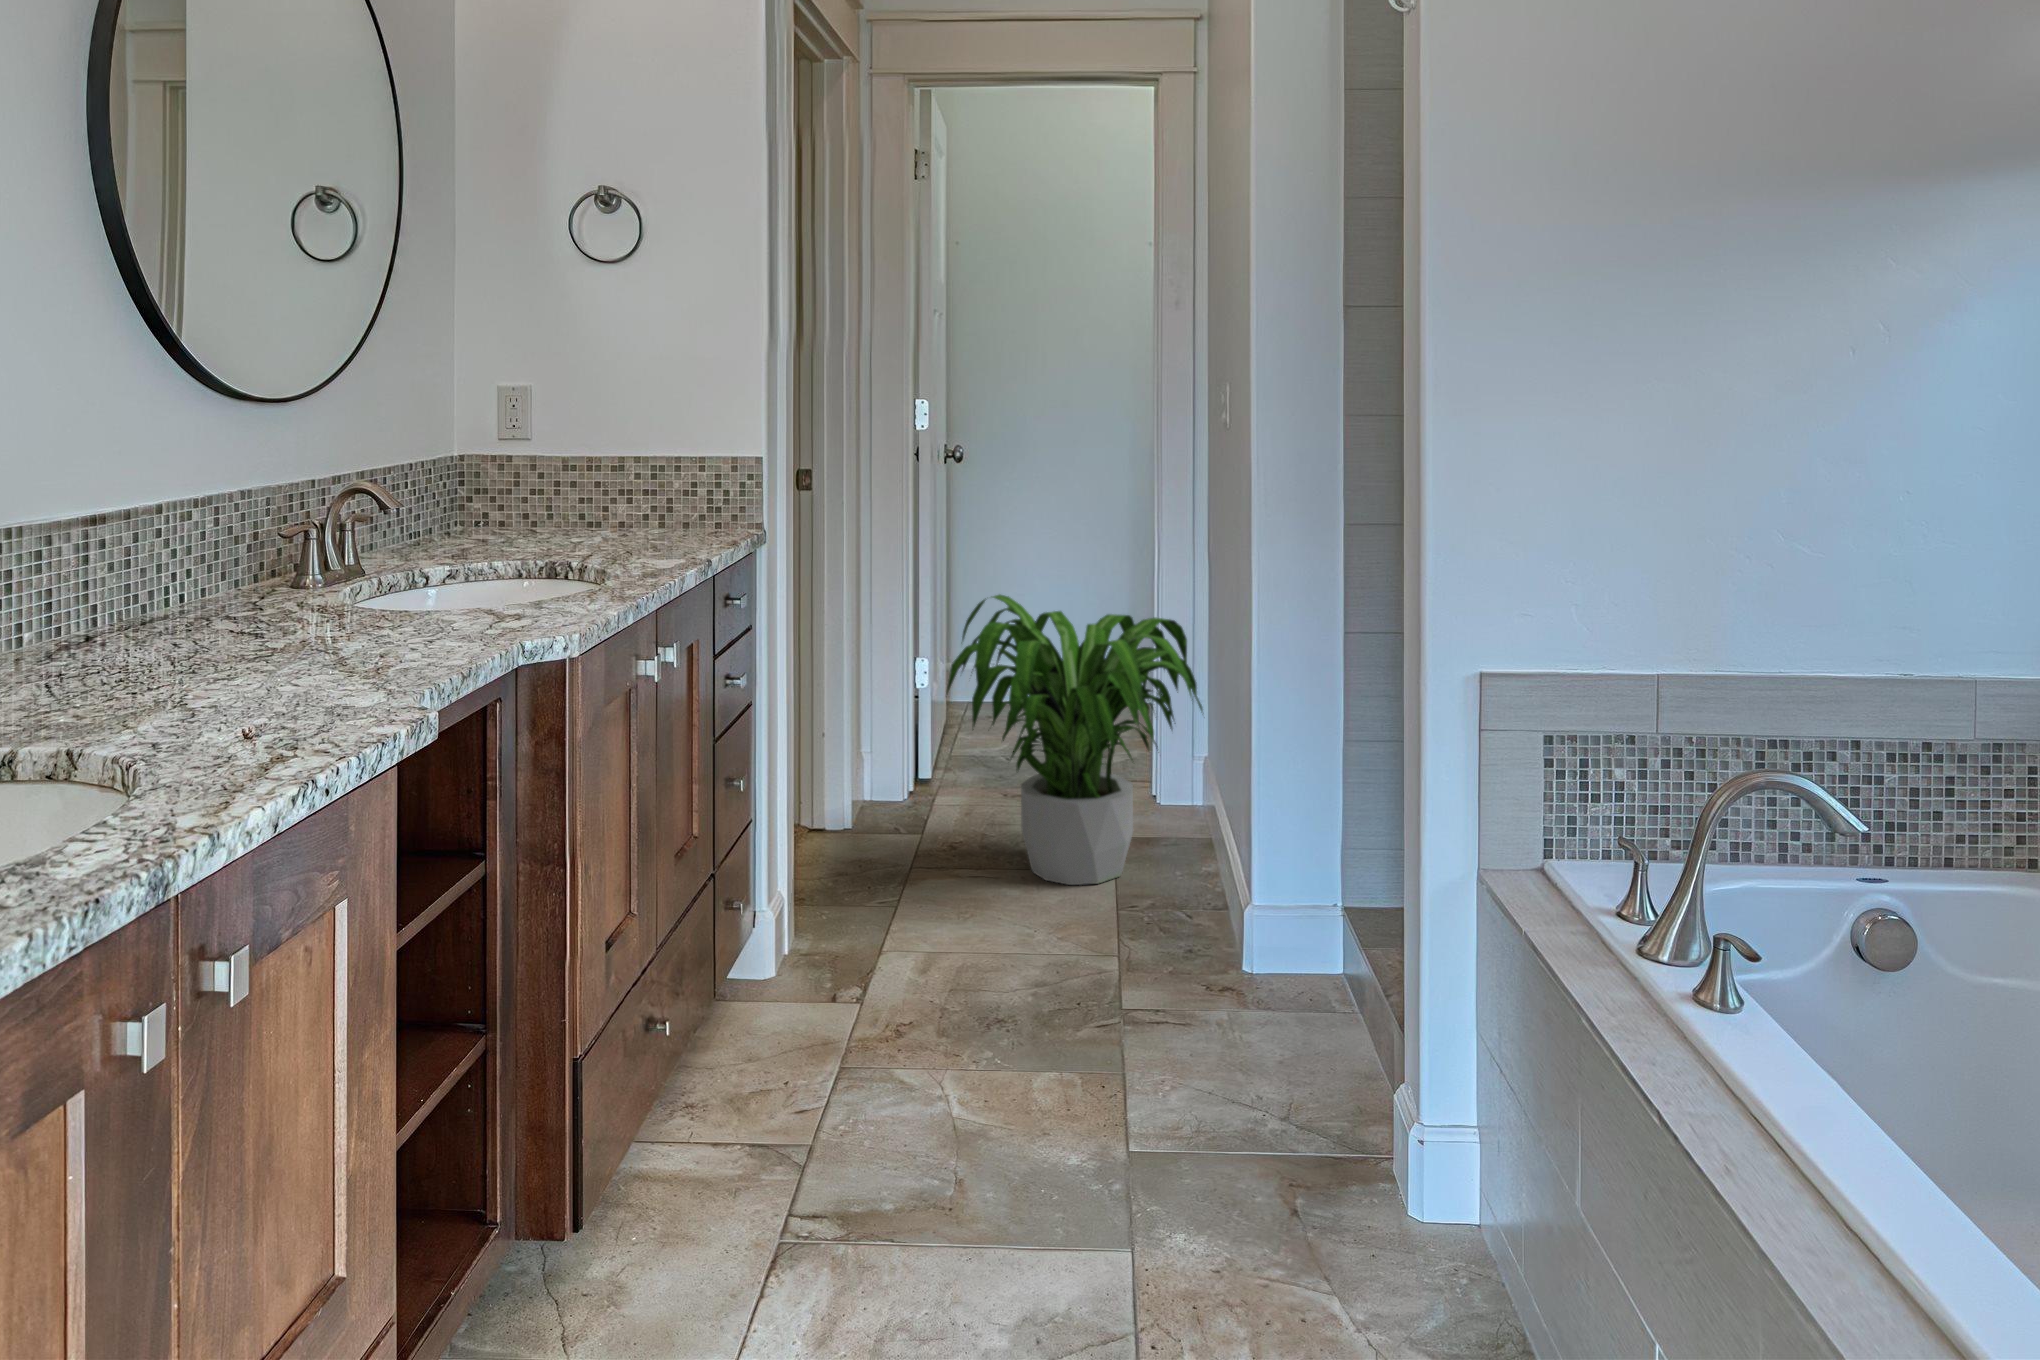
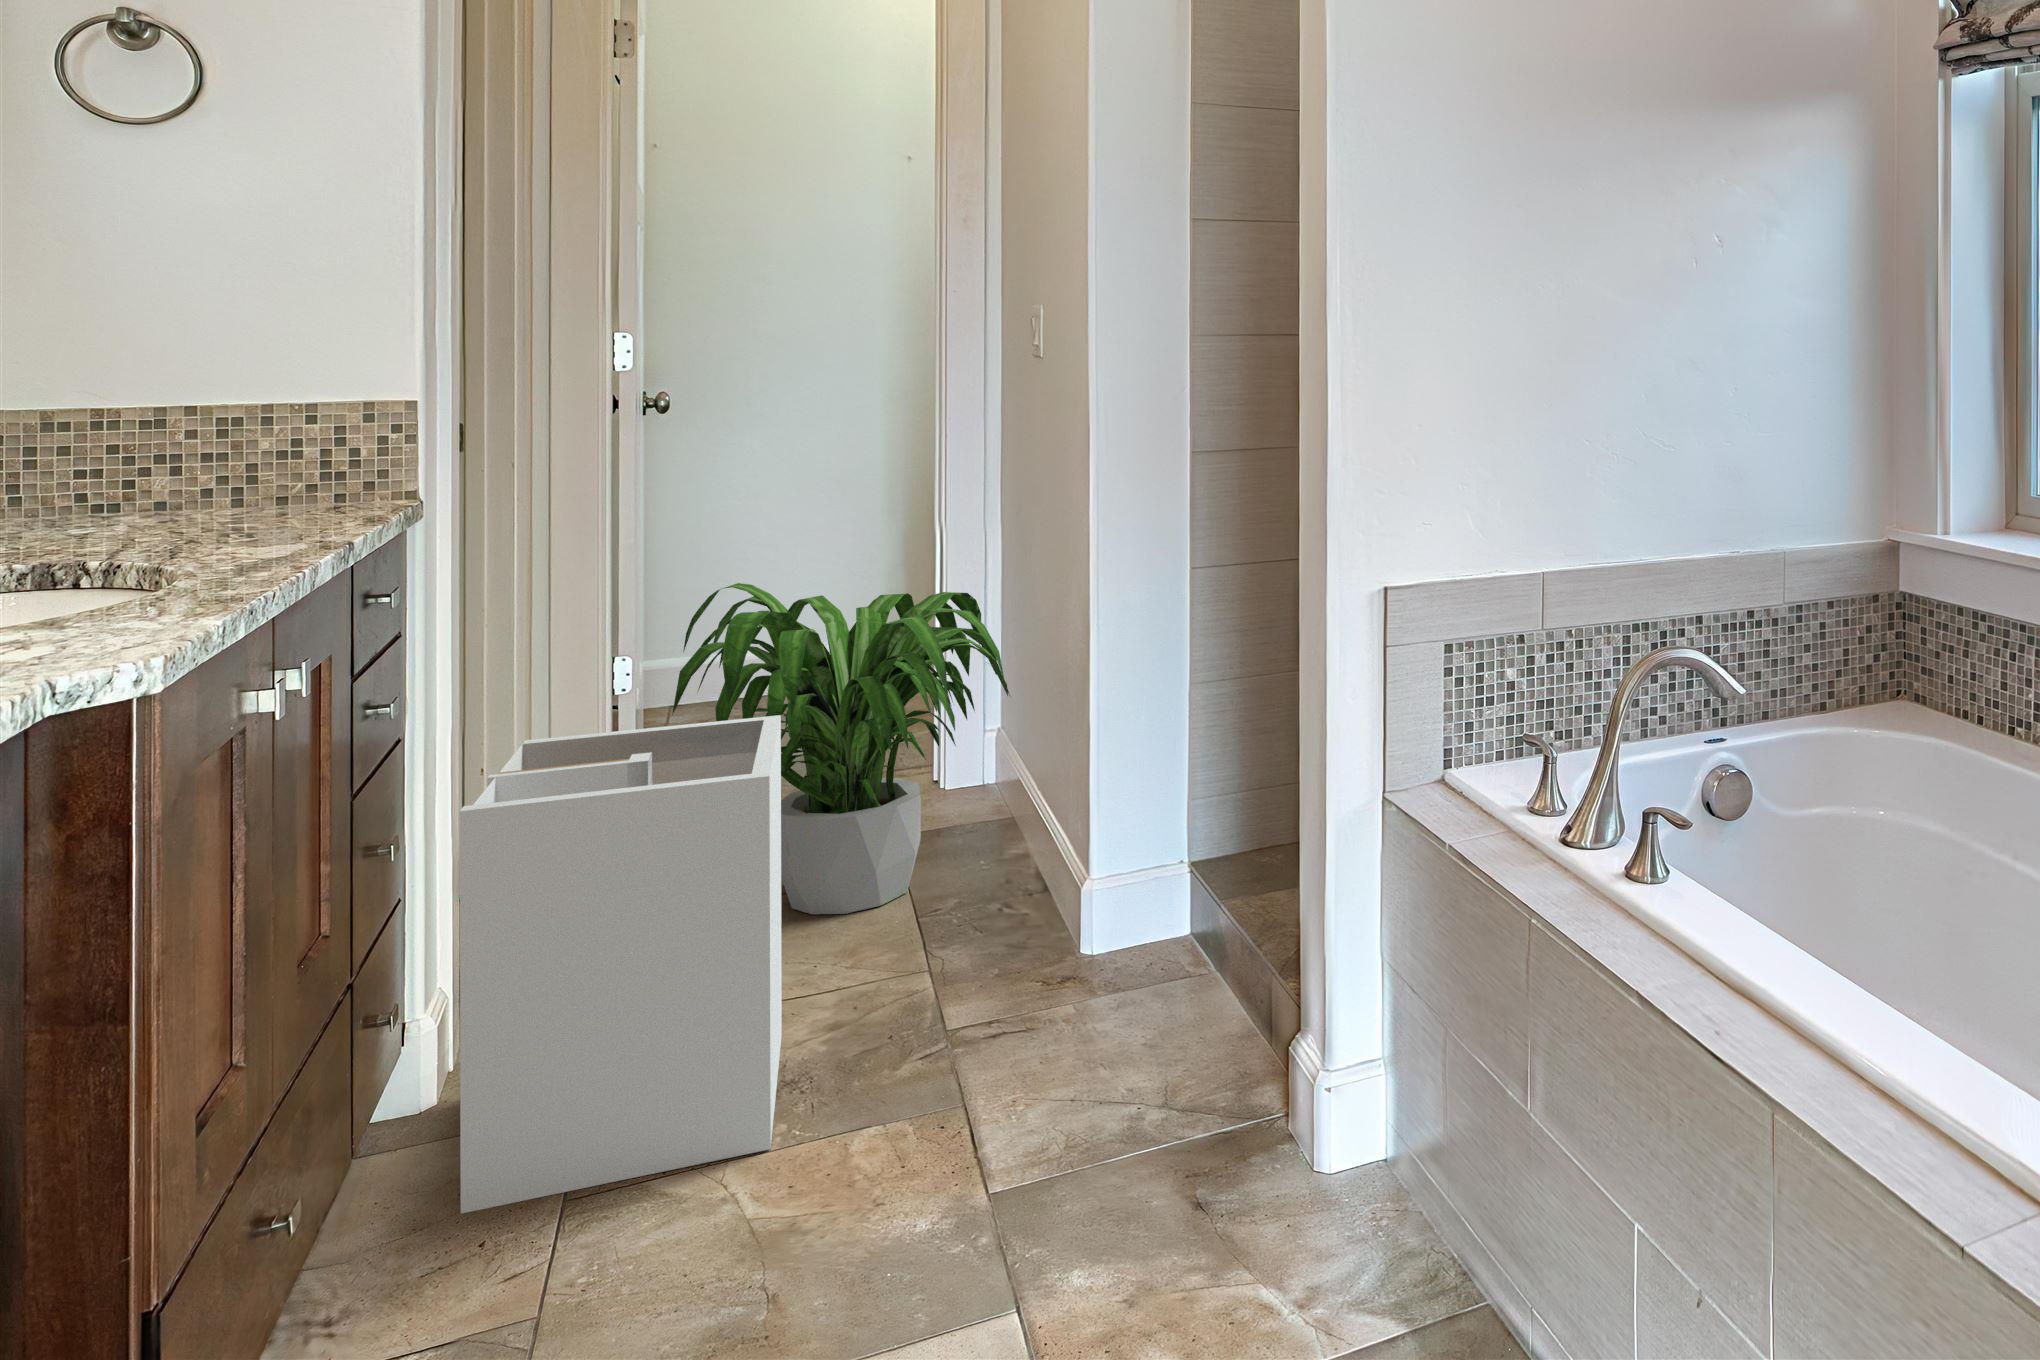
laundry hamper: none [776,711,1003,1069] -> present [460,715,782,1213]

